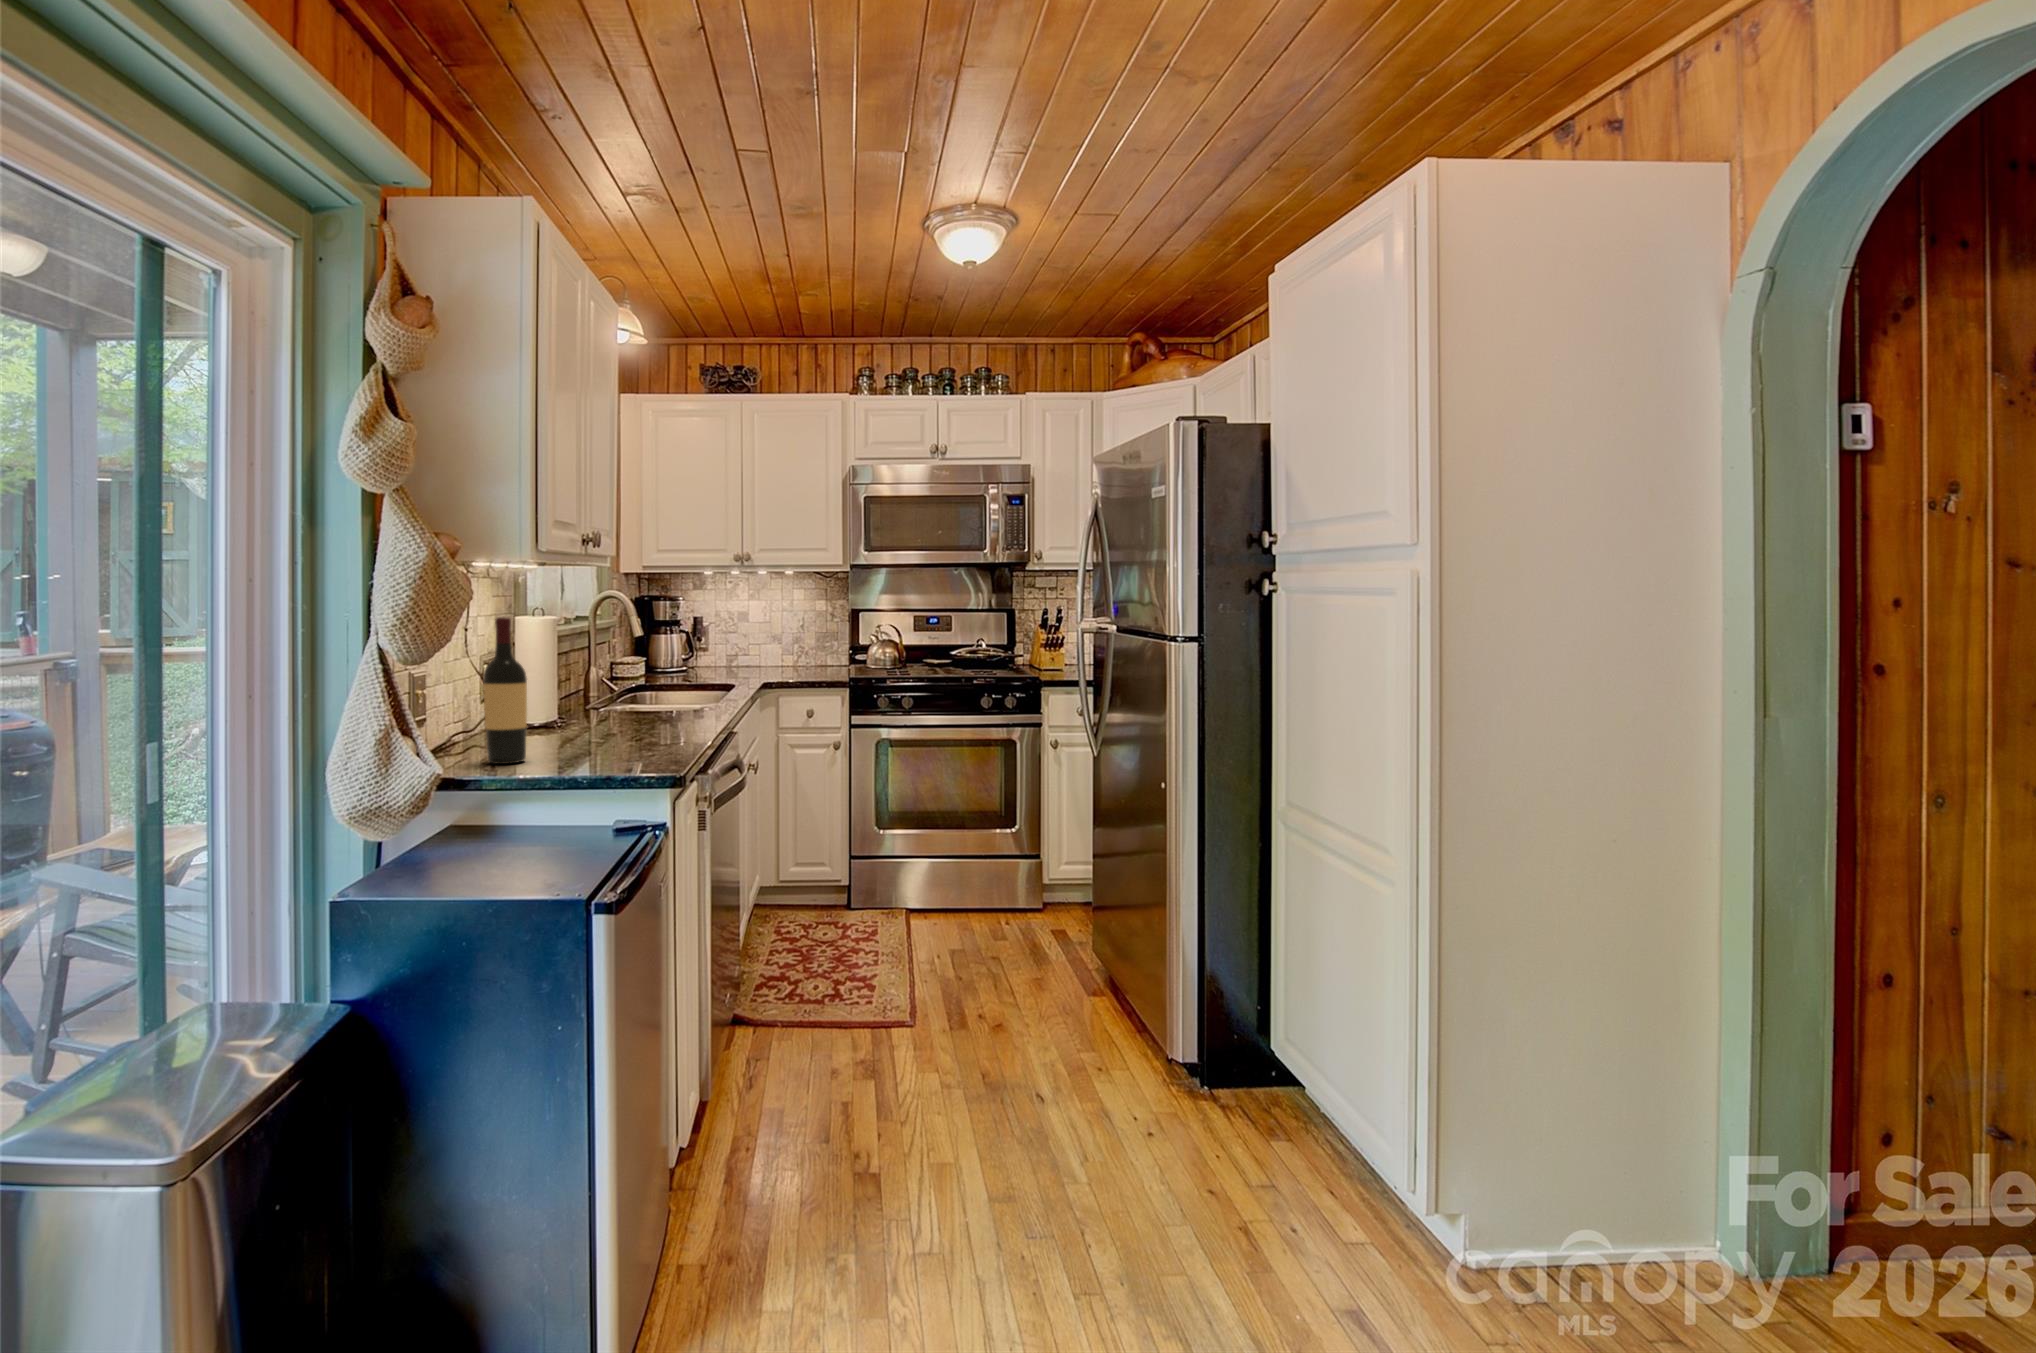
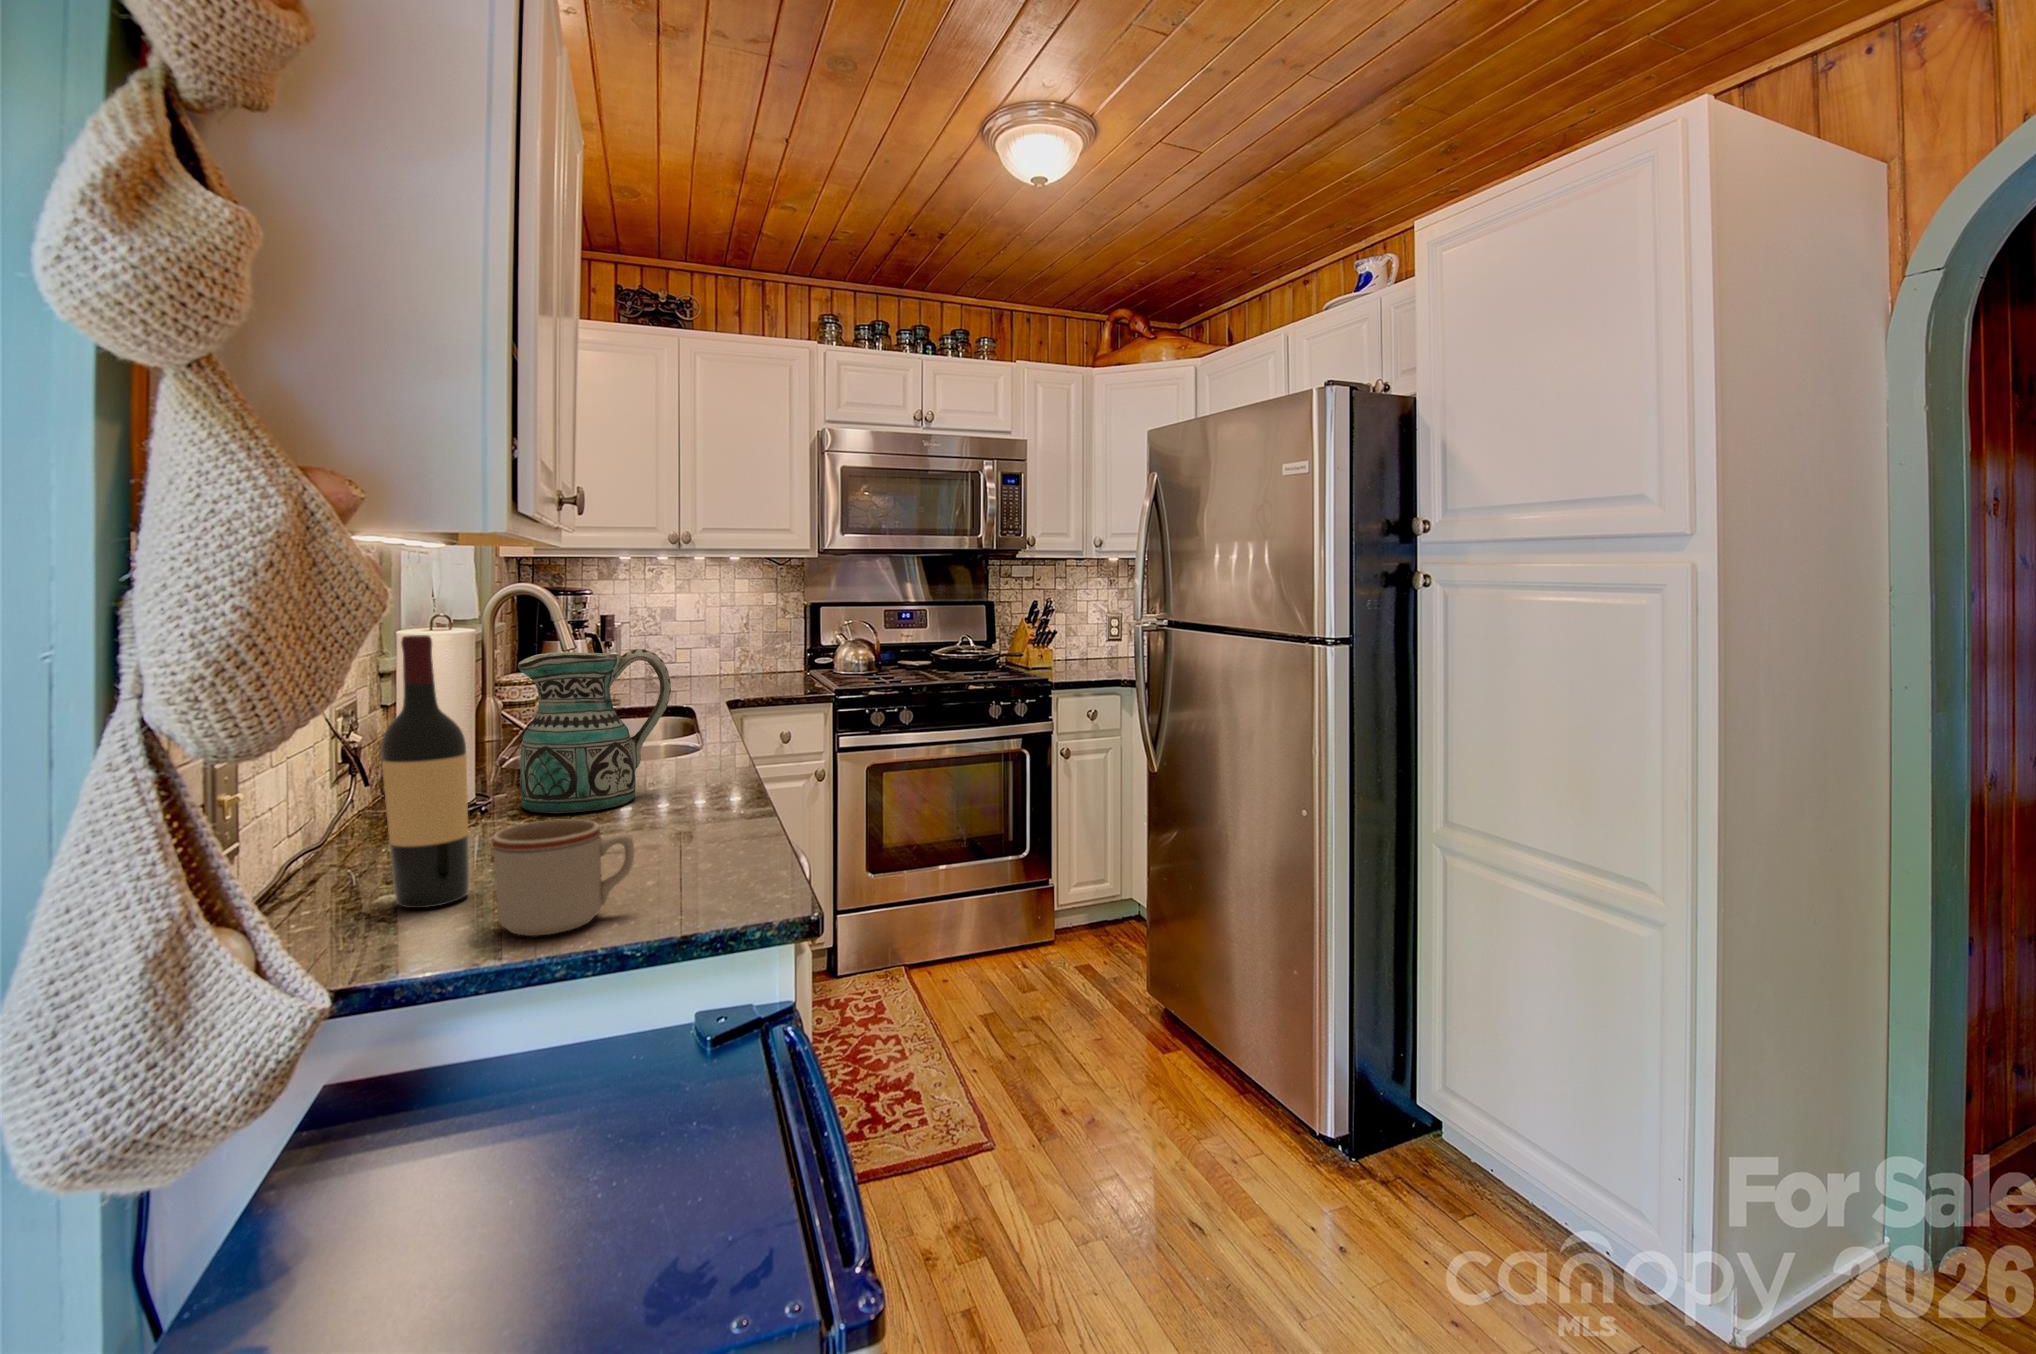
ceramic pitcher: none [578,634,675,735] -> present [518,649,671,813]
mug: none [530,718,604,774] -> present [492,819,634,936]

